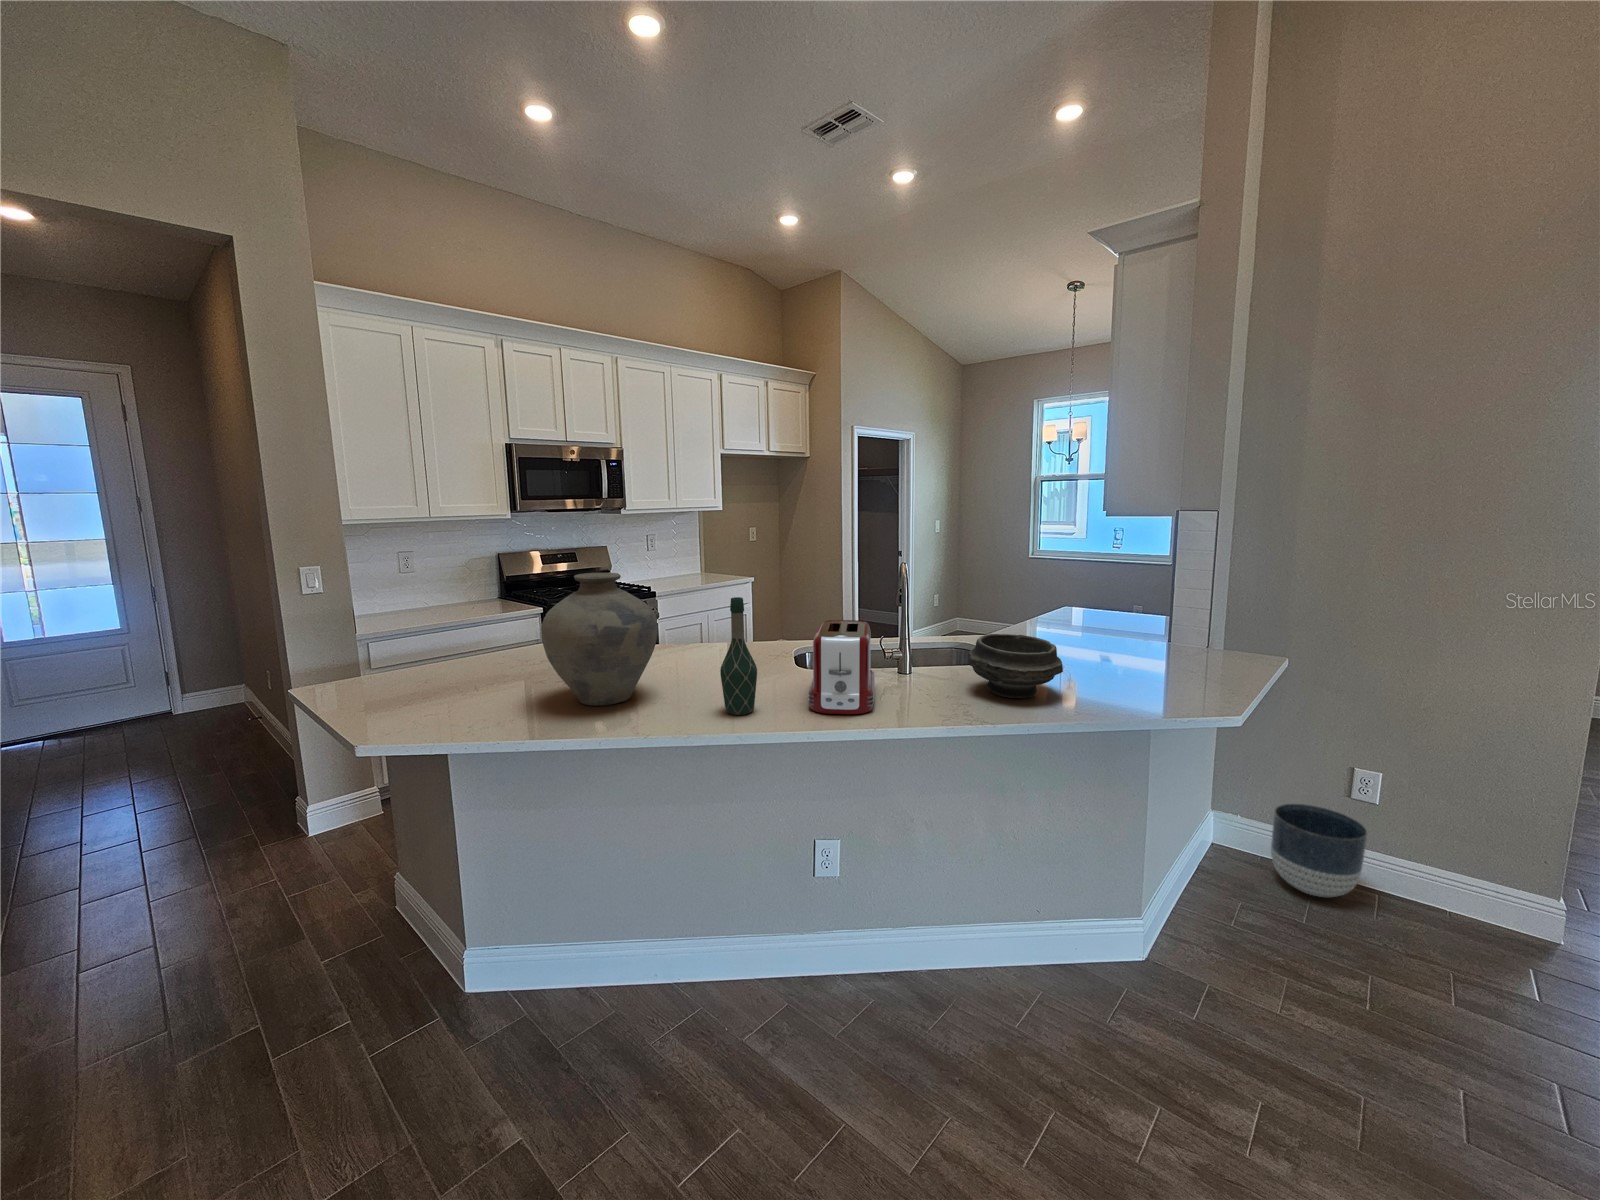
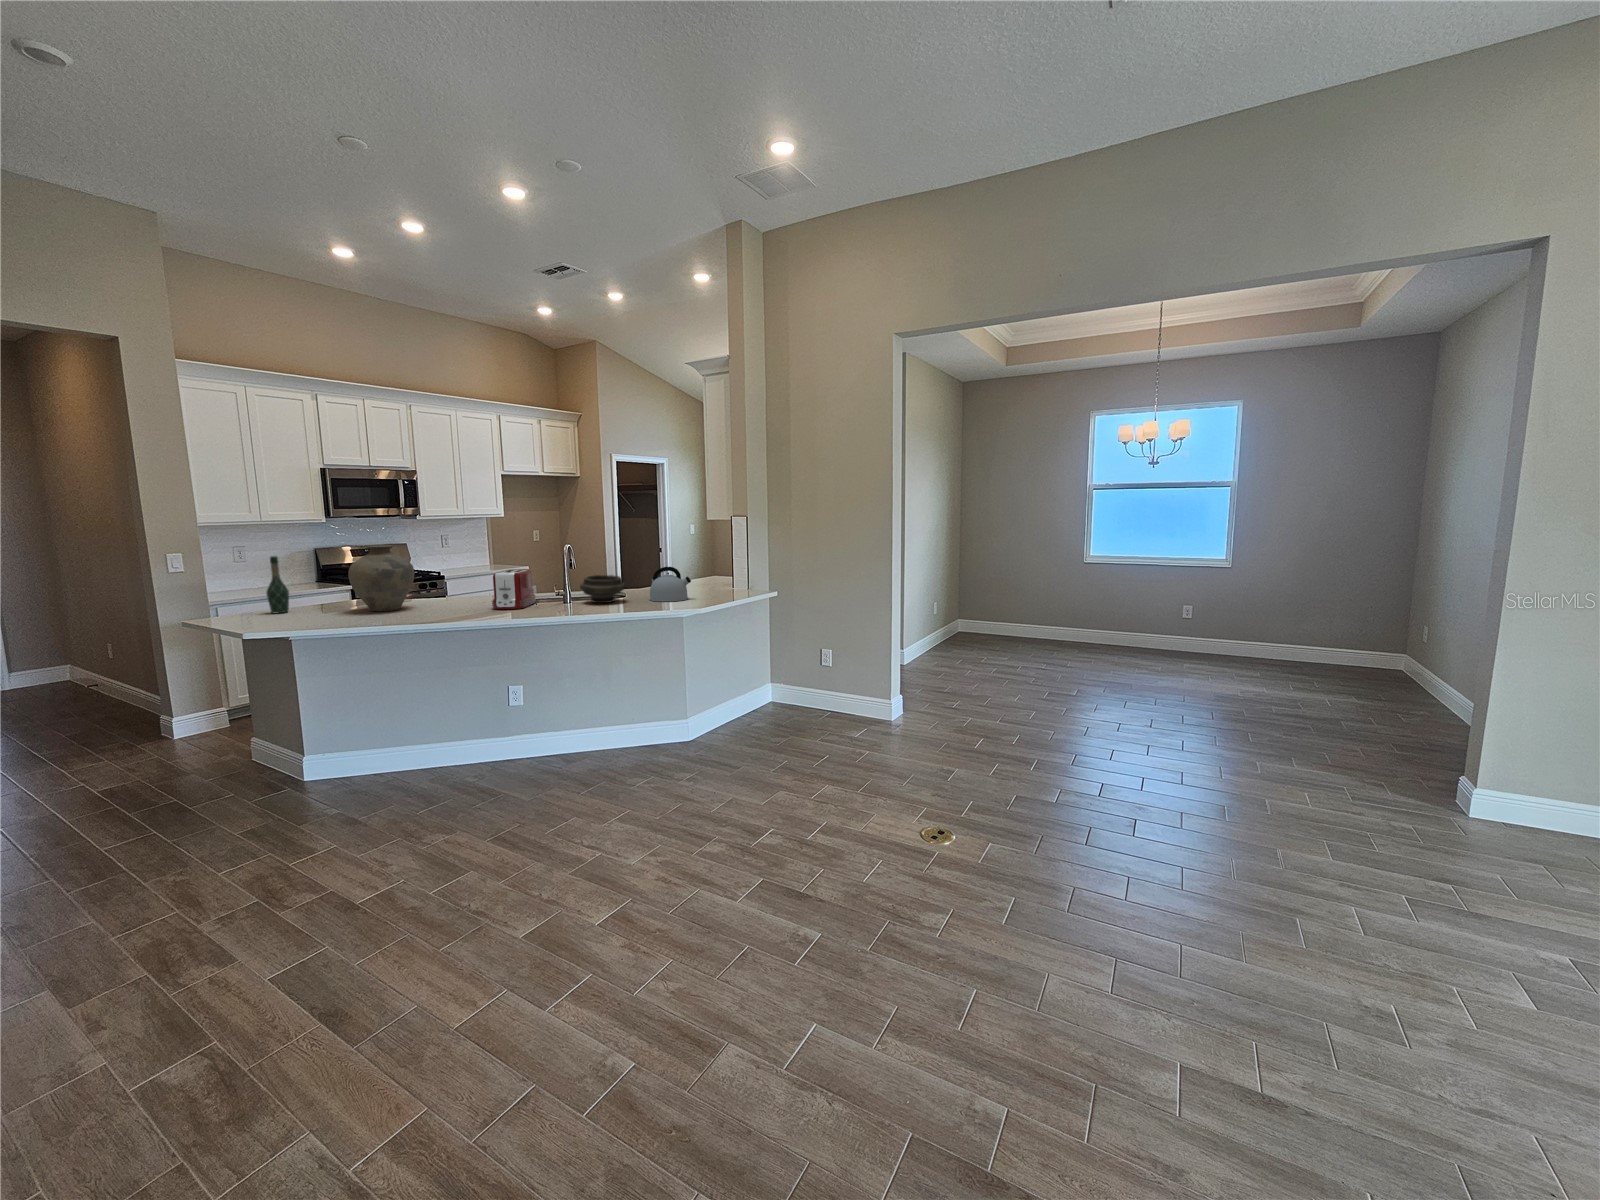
wine bottle: present [720,597,757,715] -> present [266,556,289,613]
kettle: none [1096,621,1194,698] -> present [650,567,691,601]
planter: present [1271,804,1367,897] -> none [784,672,822,715]

